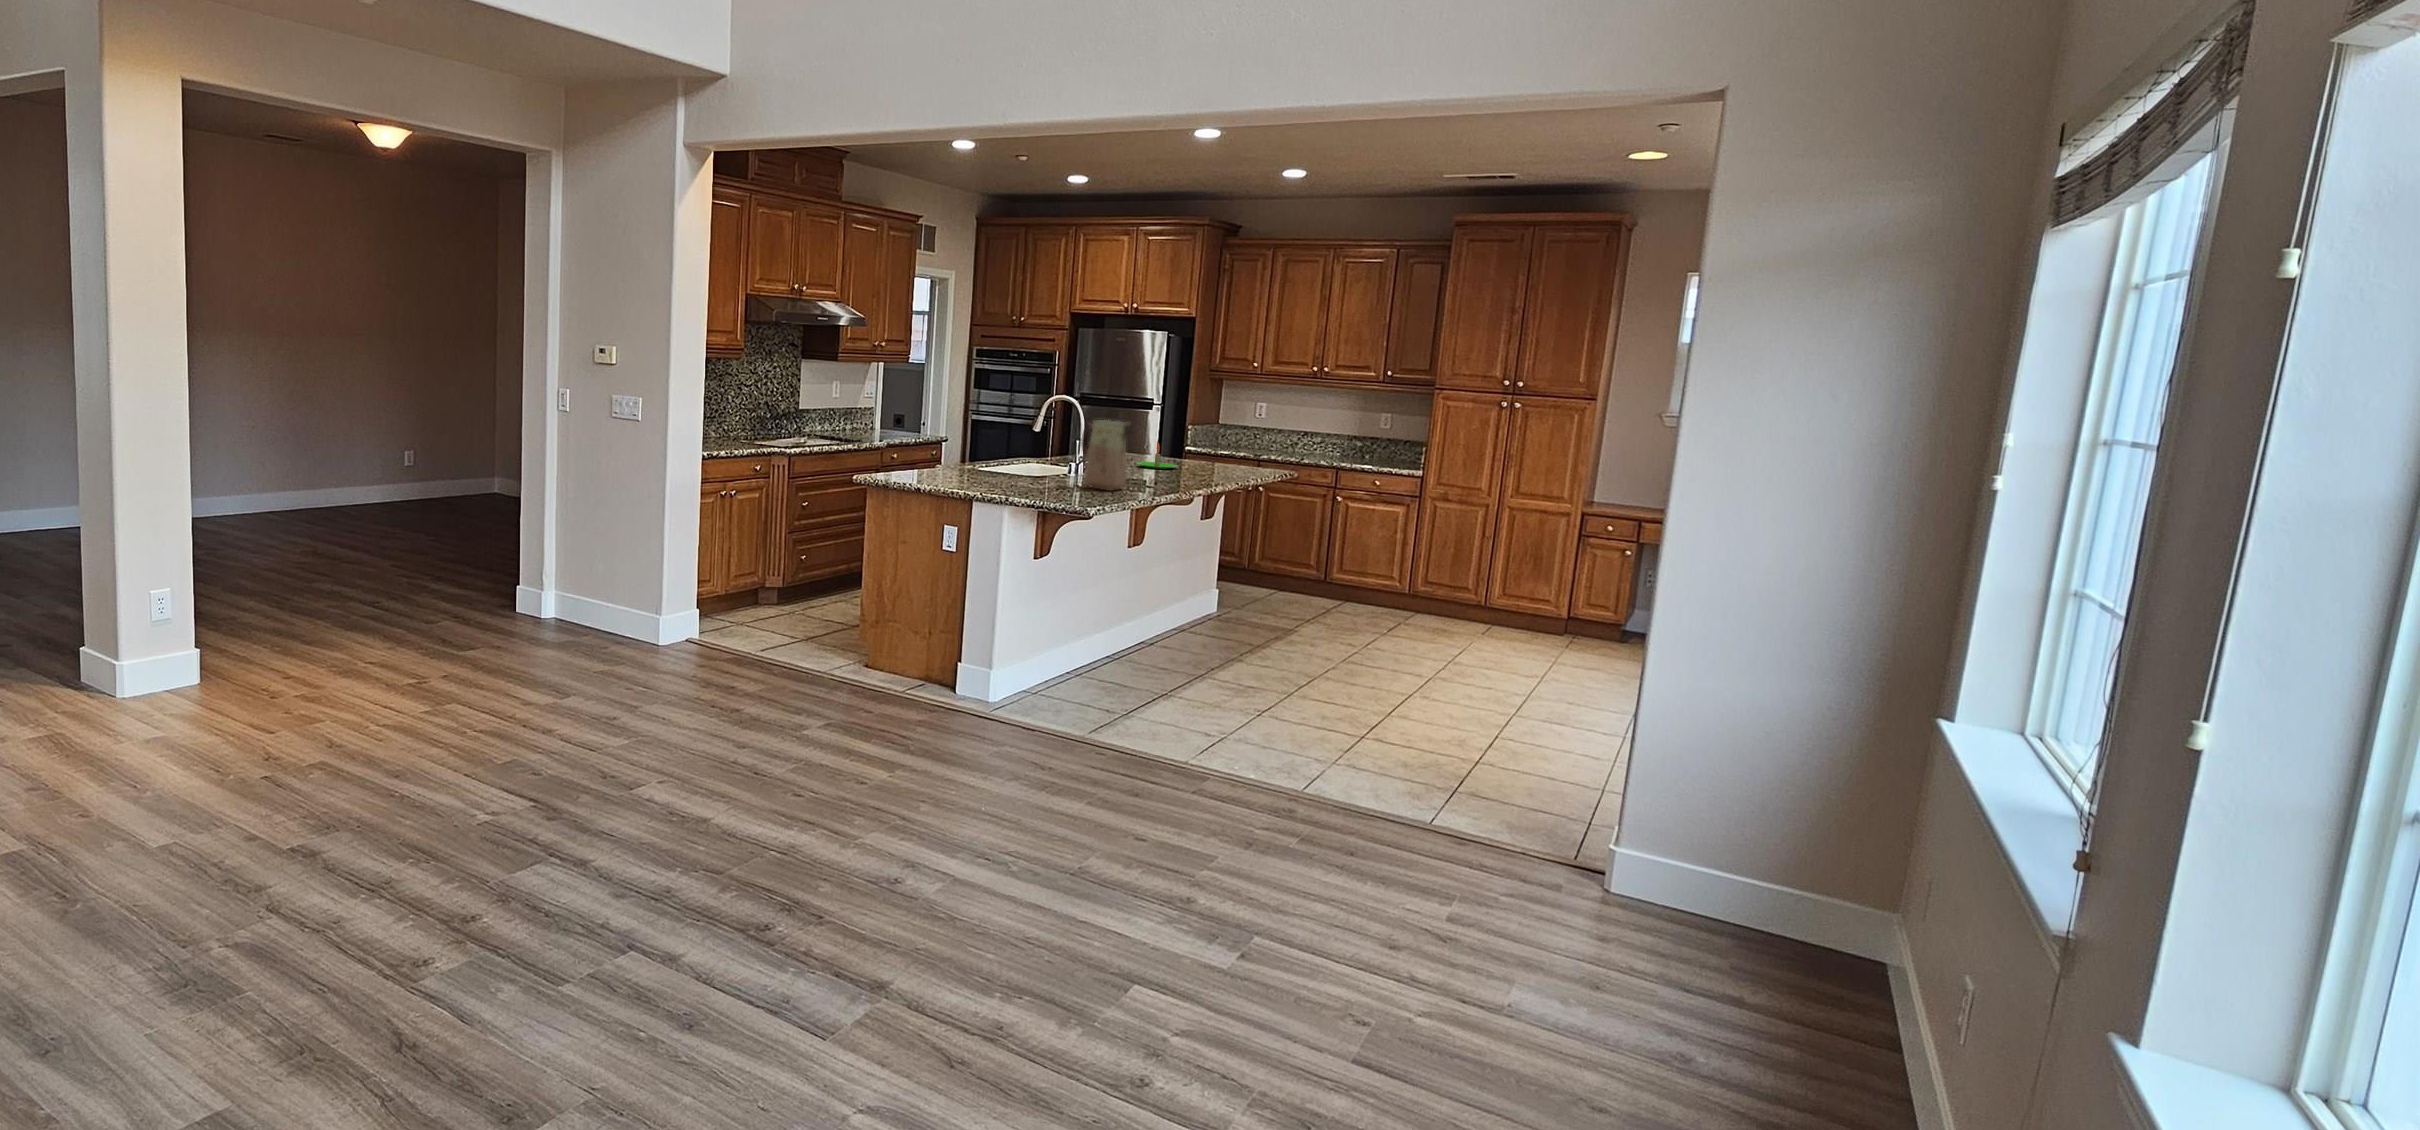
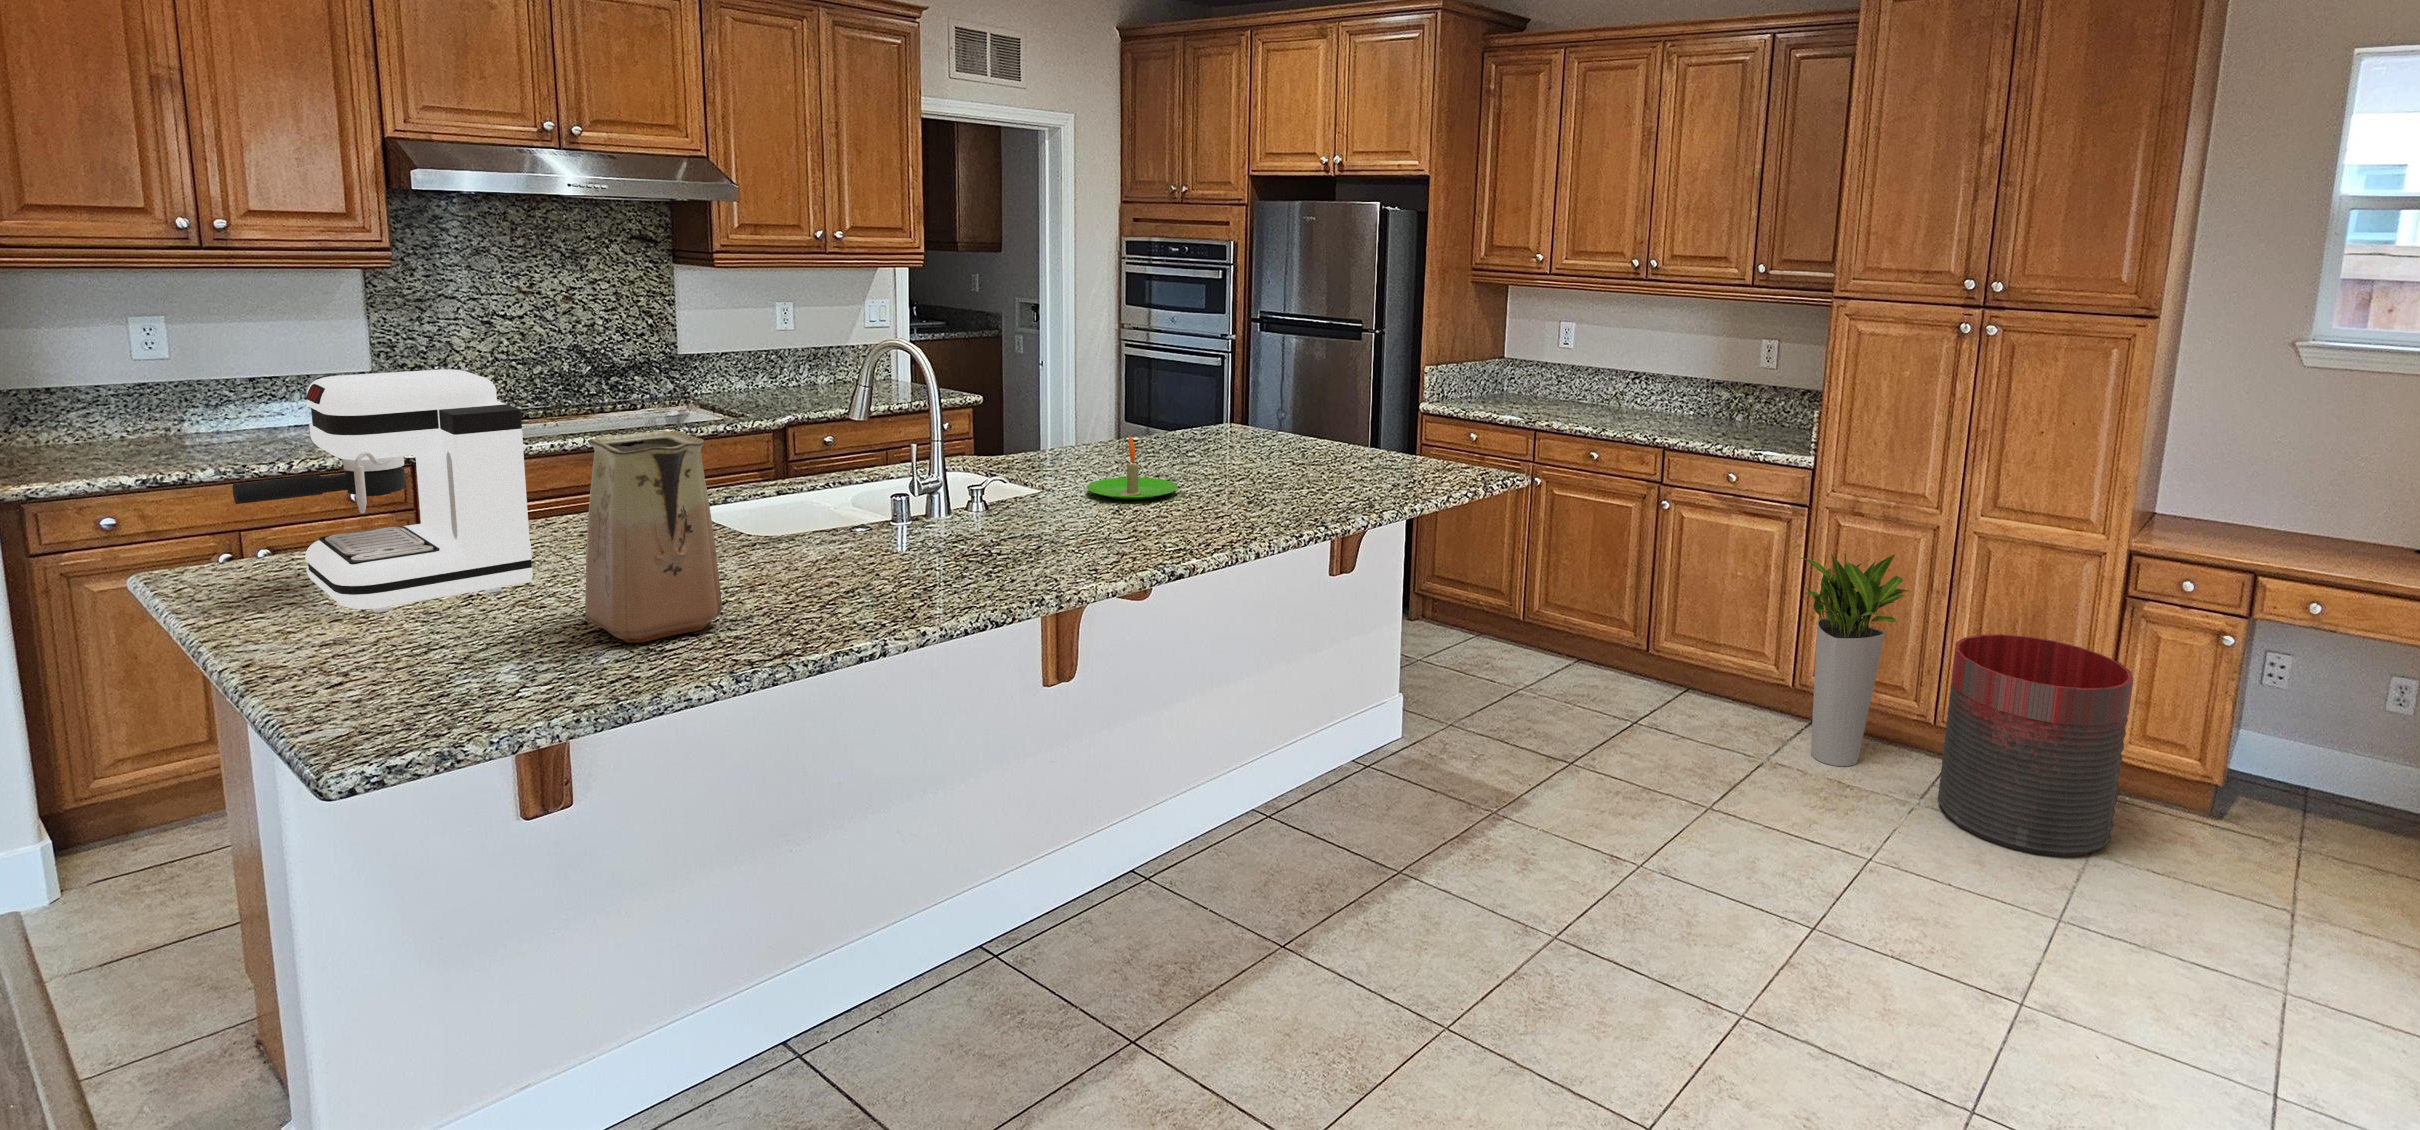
coffee maker: none [952,400,1032,484] -> present [233,369,533,613]
planter: none [1418,516,1476,627] -> present [1799,553,1911,766]
trash can: none [1492,555,1587,652] -> present [1938,634,2133,856]

